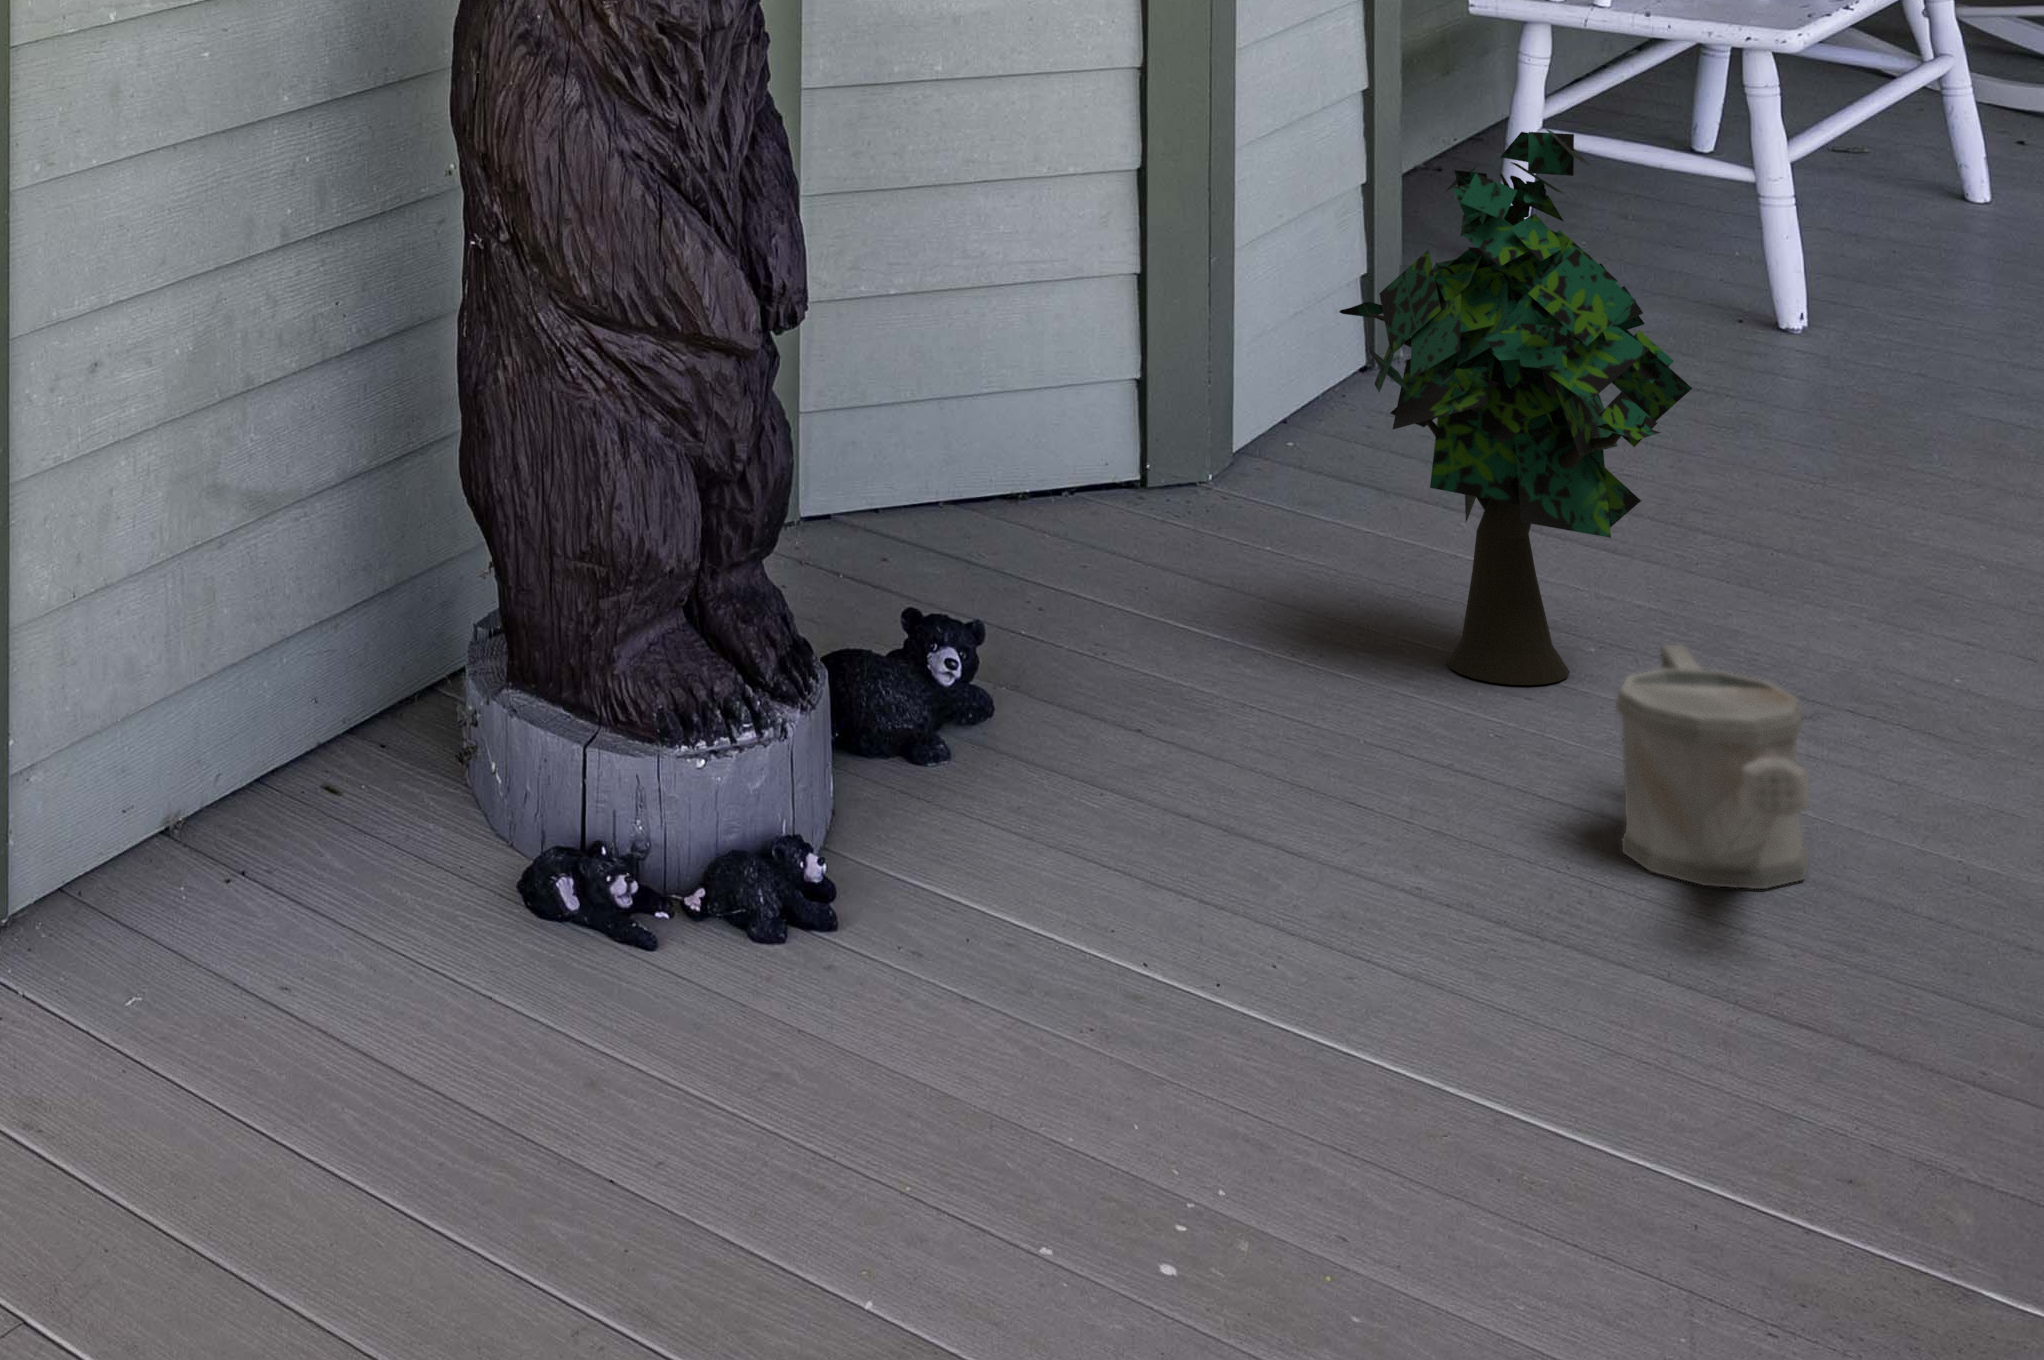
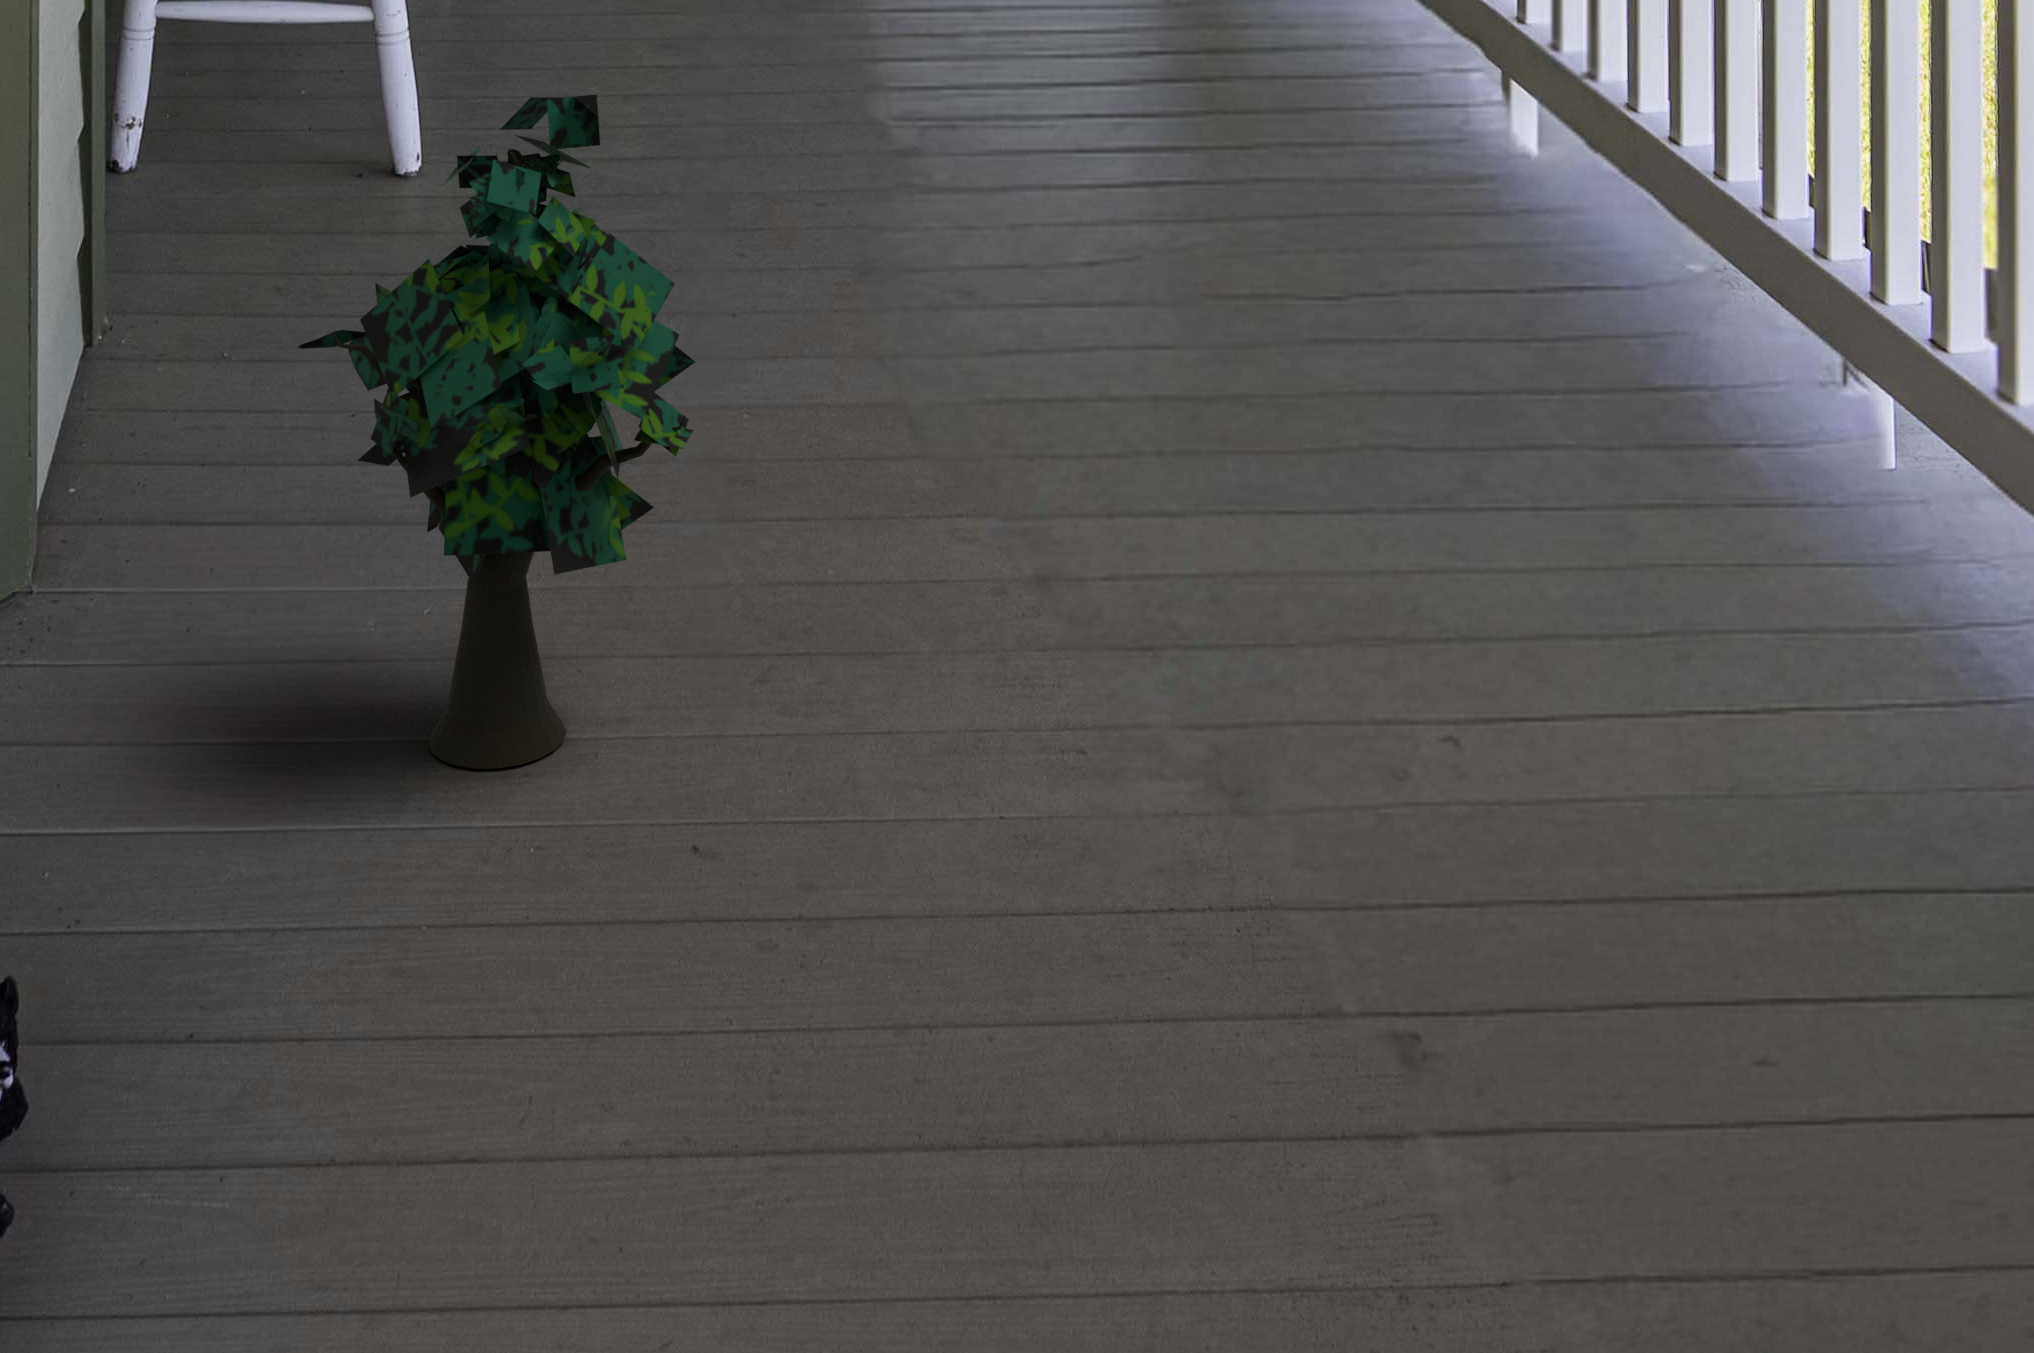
watering can: present [1616,645,1809,889] -> none [795,708,1125,1021]

